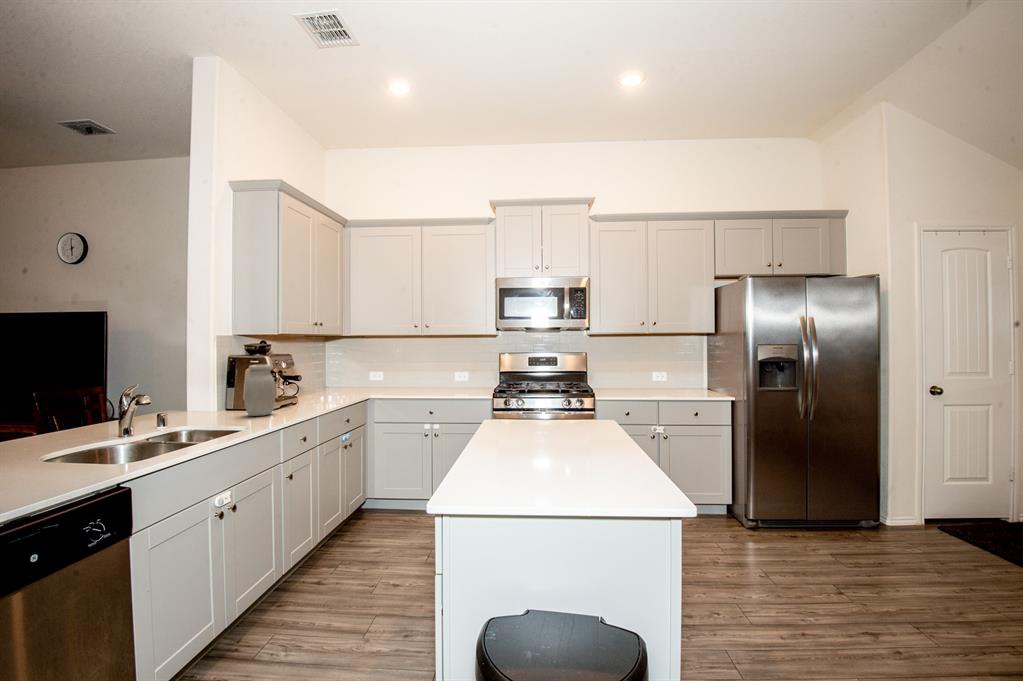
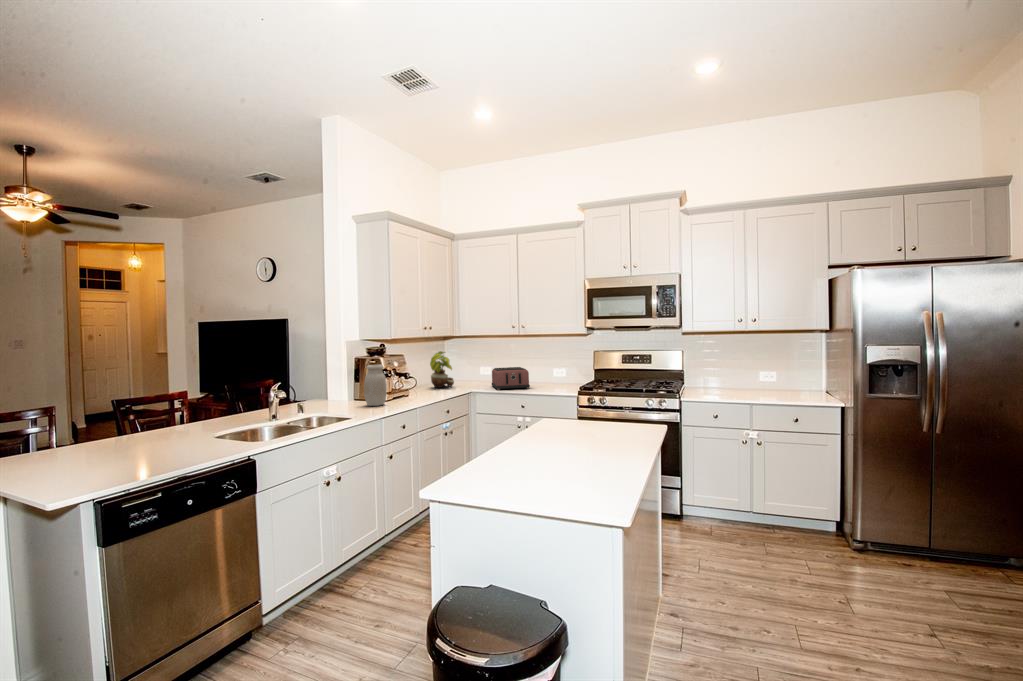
potted plant: none [320,352,349,394] -> present [430,351,454,388]
toaster: none [392,370,437,394] -> present [492,367,530,390]

